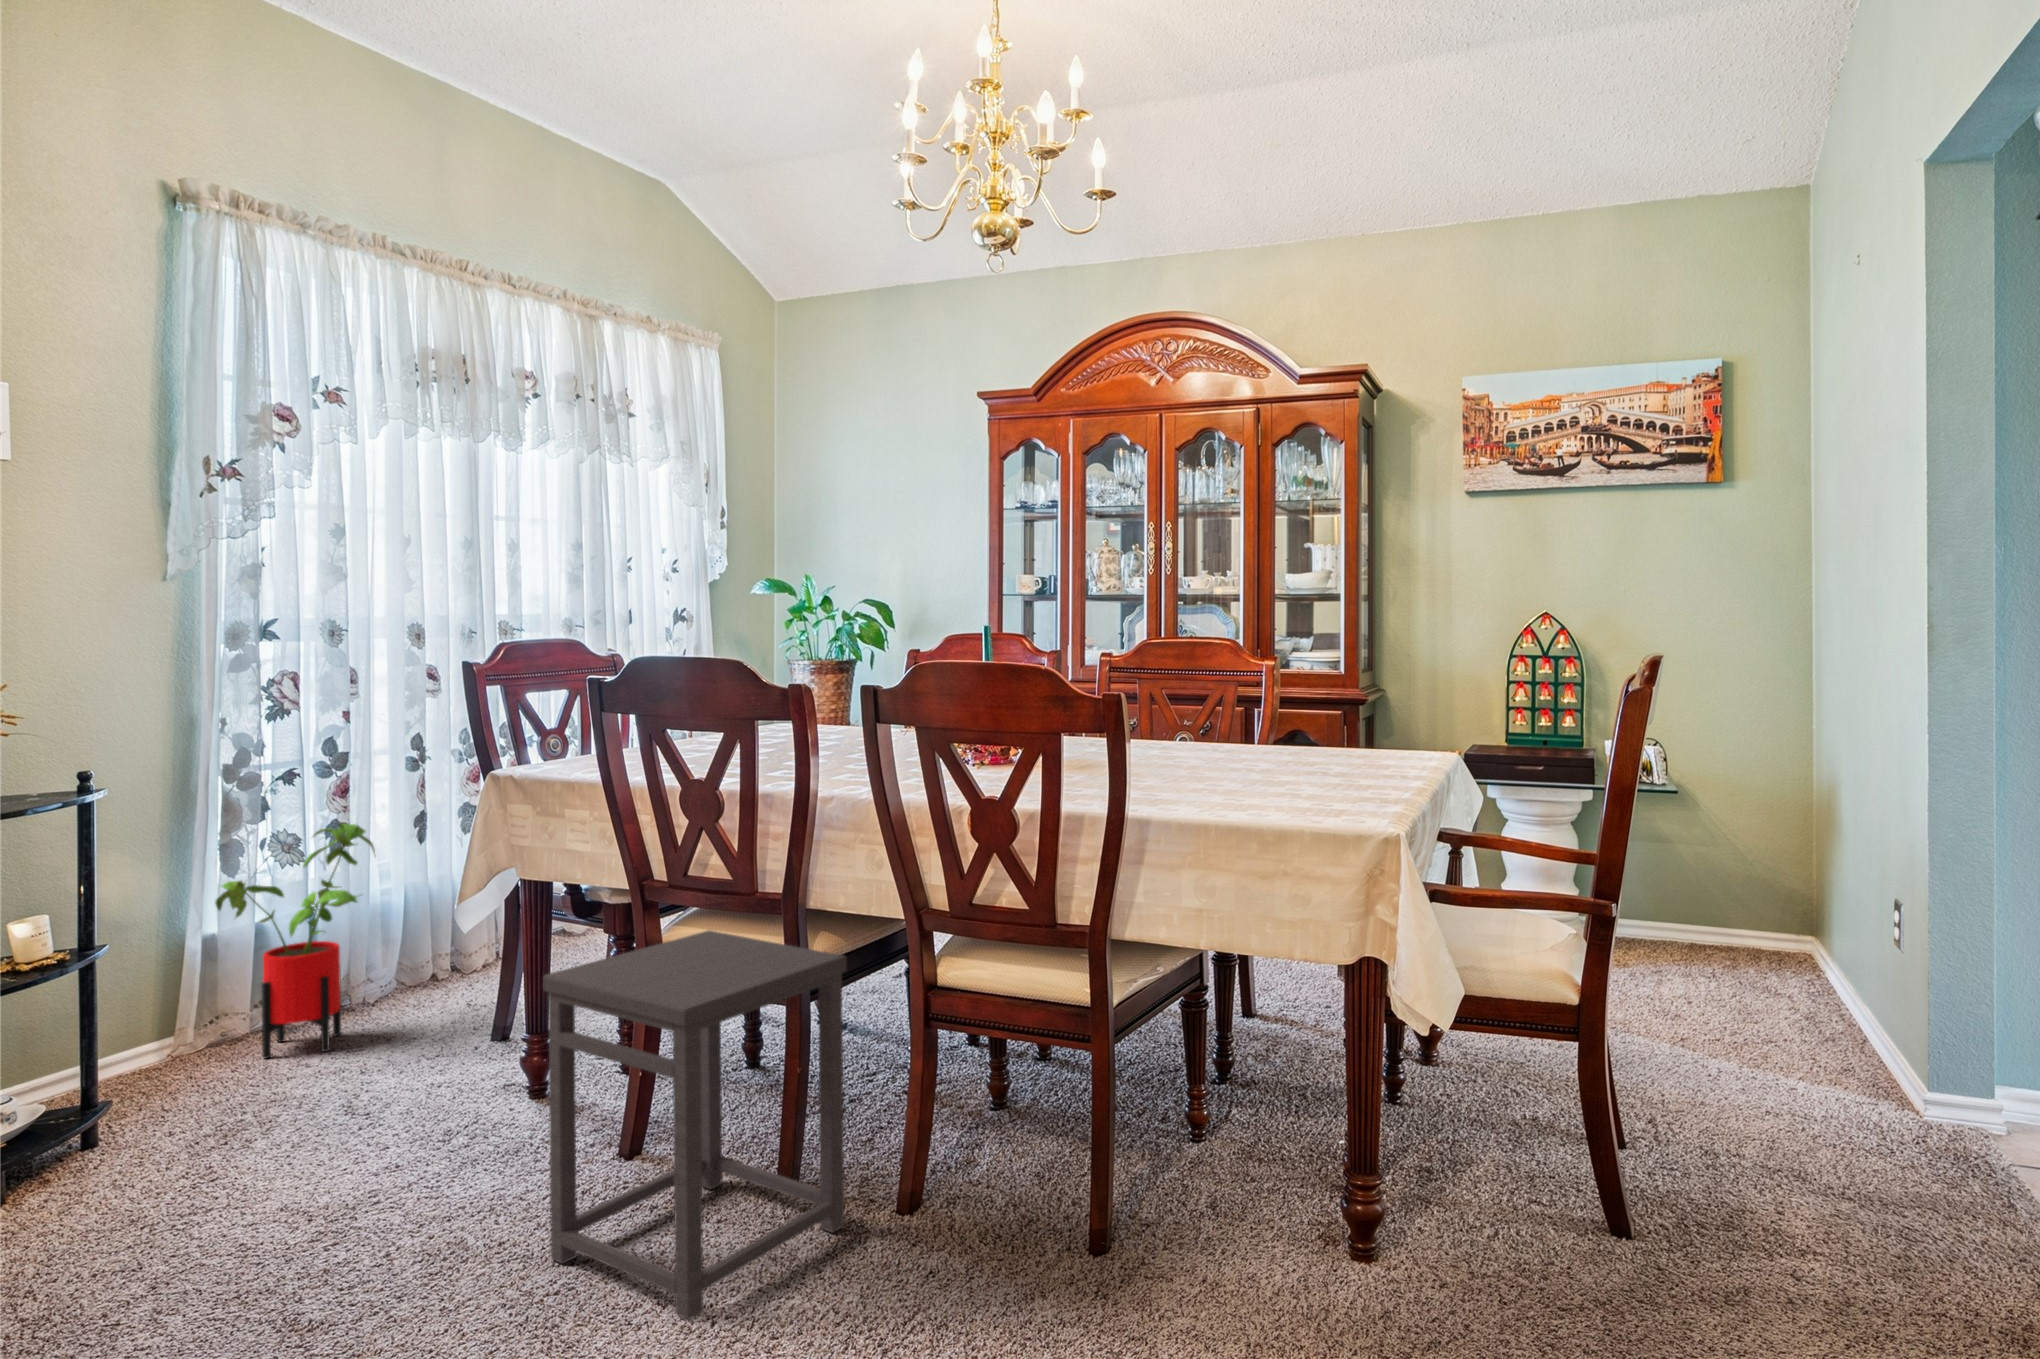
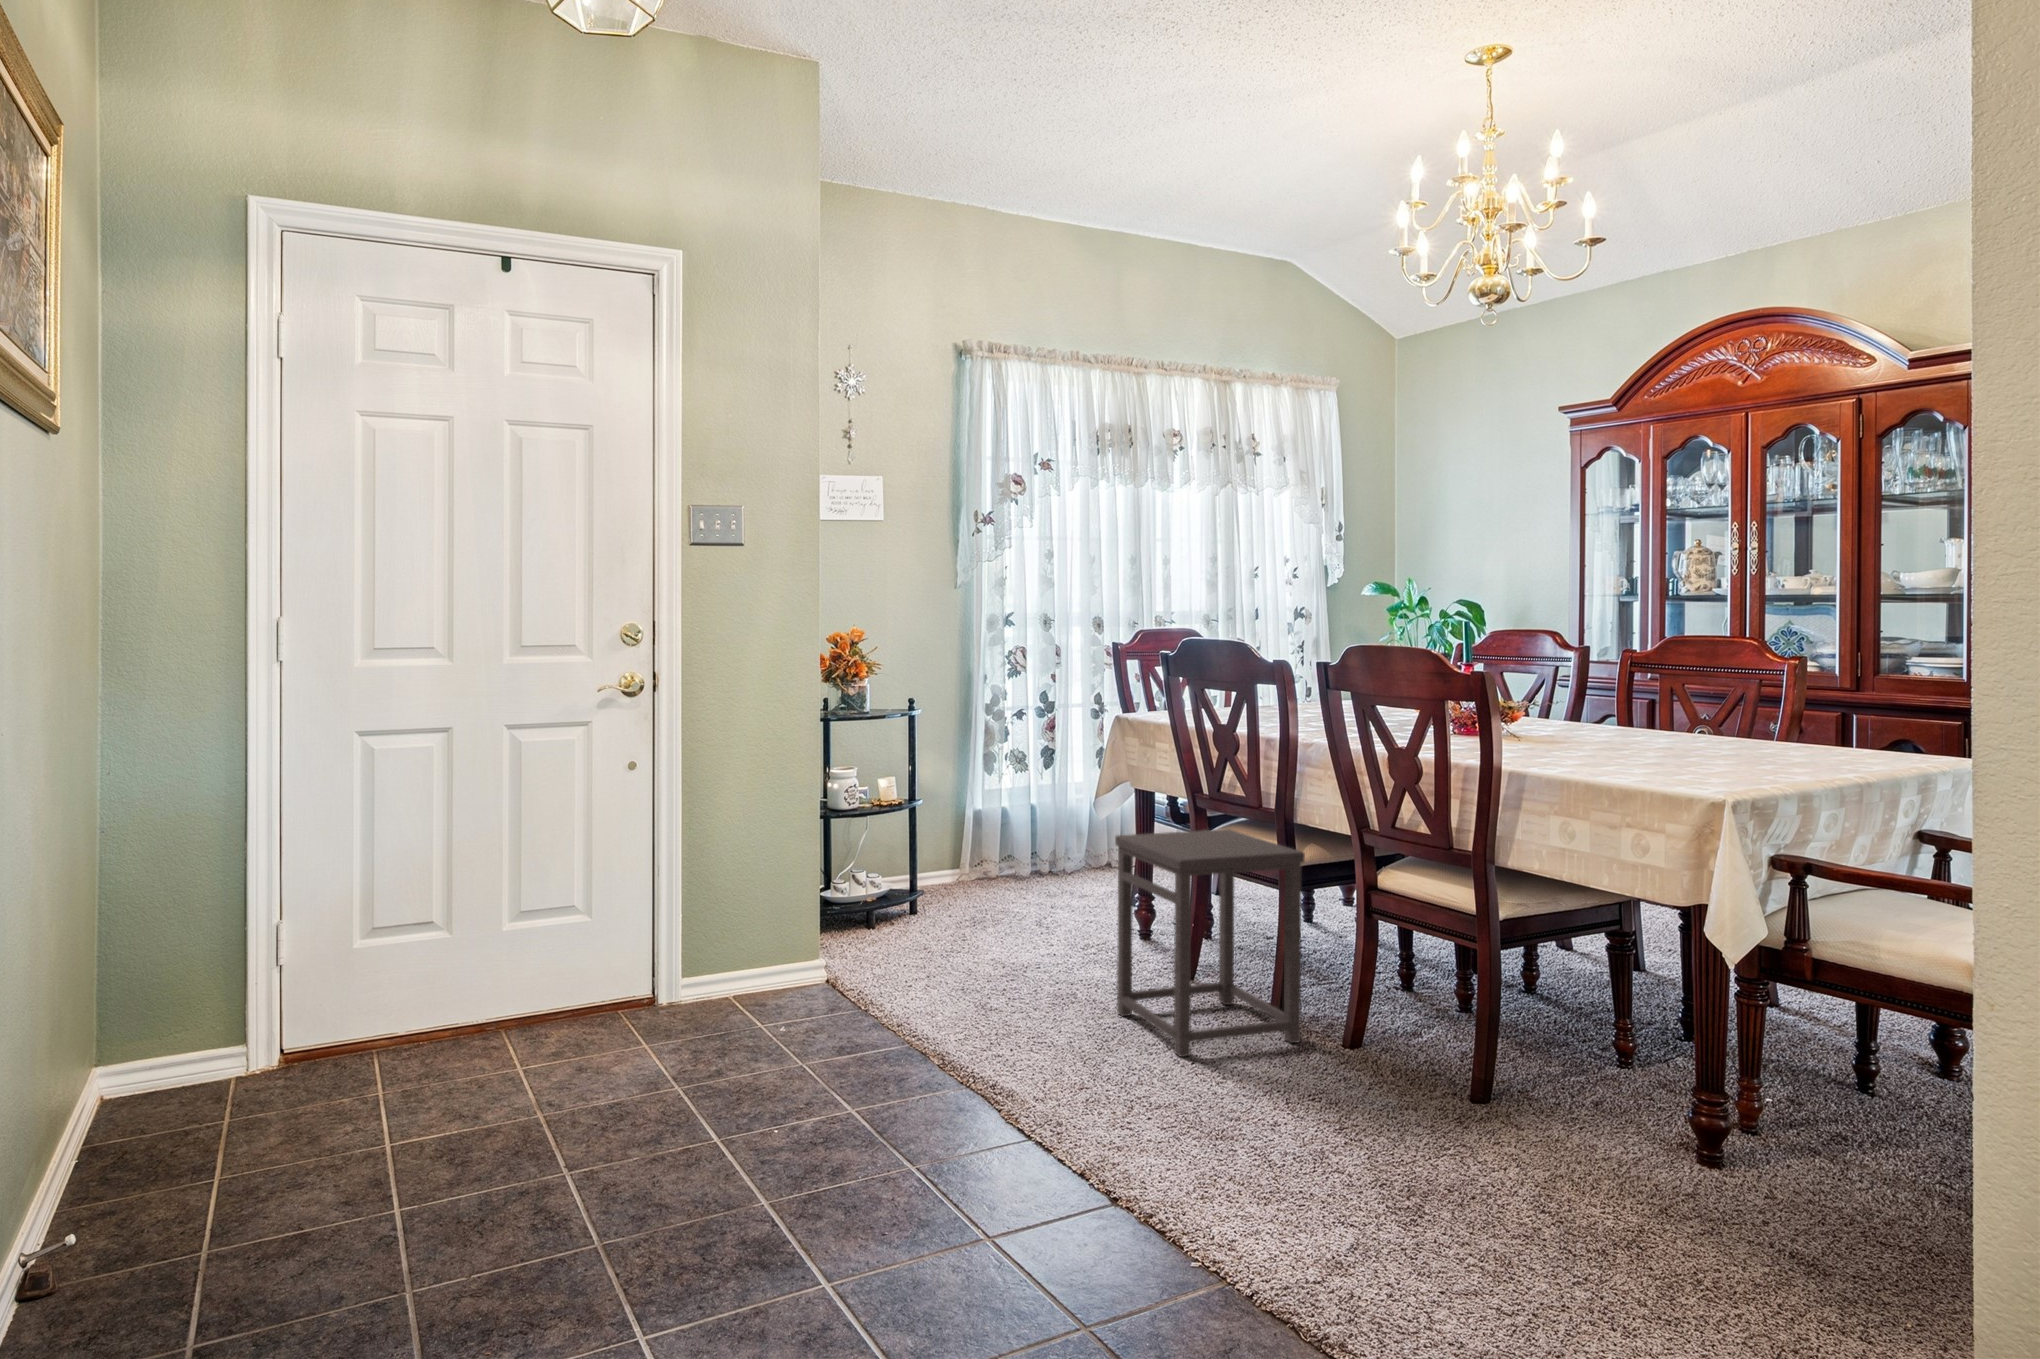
house plant: present [215,823,375,1058] -> none [978,747,1065,893]

